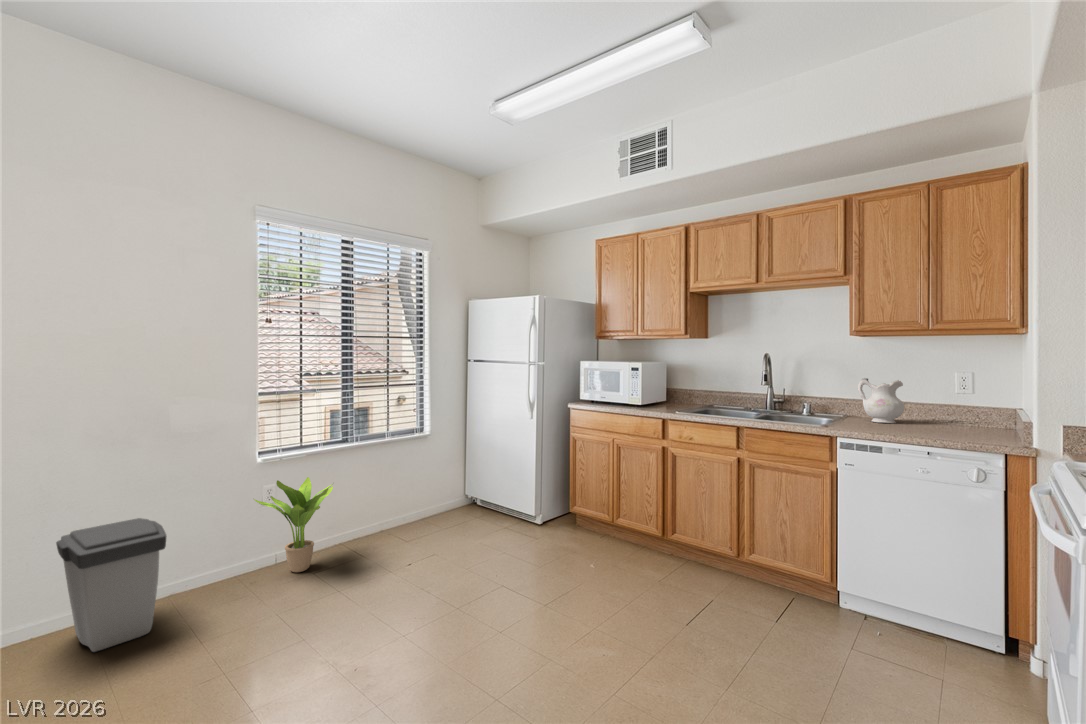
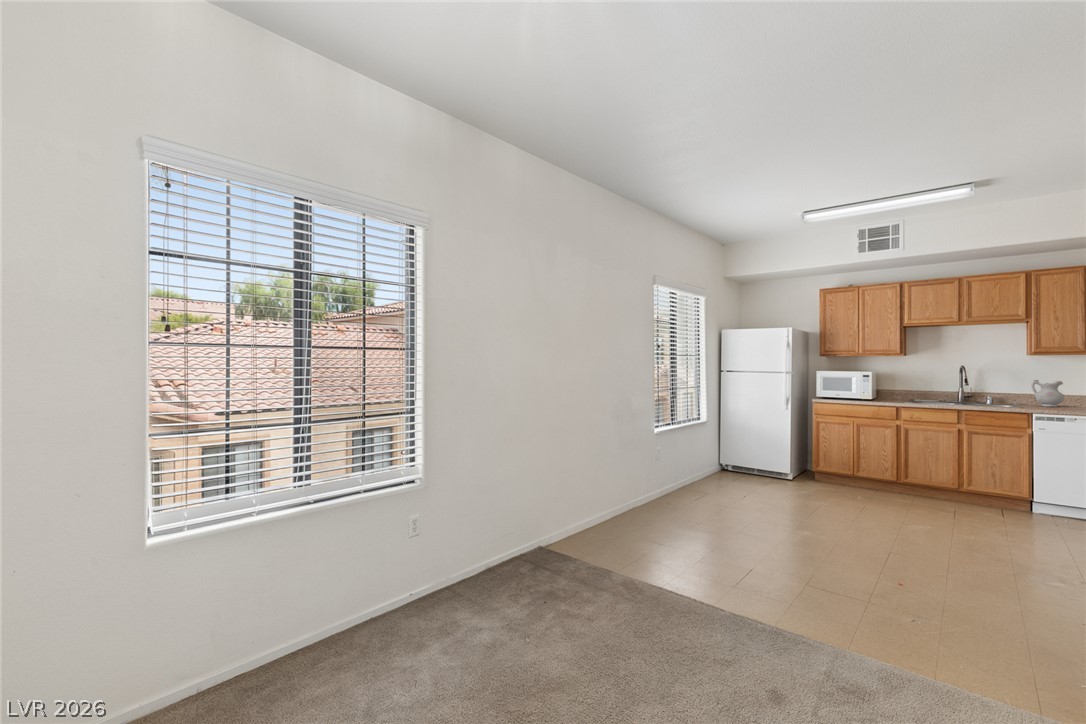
potted plant: present [254,477,333,572] -> none [660,444,705,503]
trash can: present [56,518,167,652] -> none [610,463,668,531]

